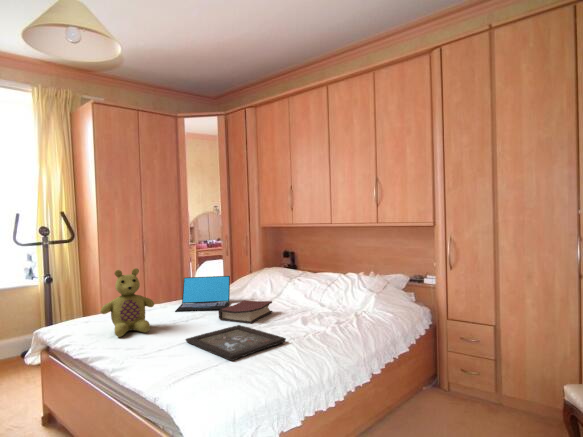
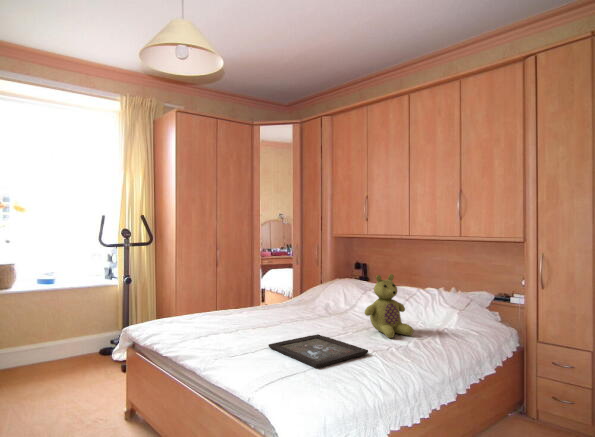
stuffed bear: present [100,268,154,337] -> present [365,274,413,338]
laptop: present [175,276,230,312] -> none [251,284,304,319]
hardback book: present [219,300,272,324] -> none [296,310,349,334]

